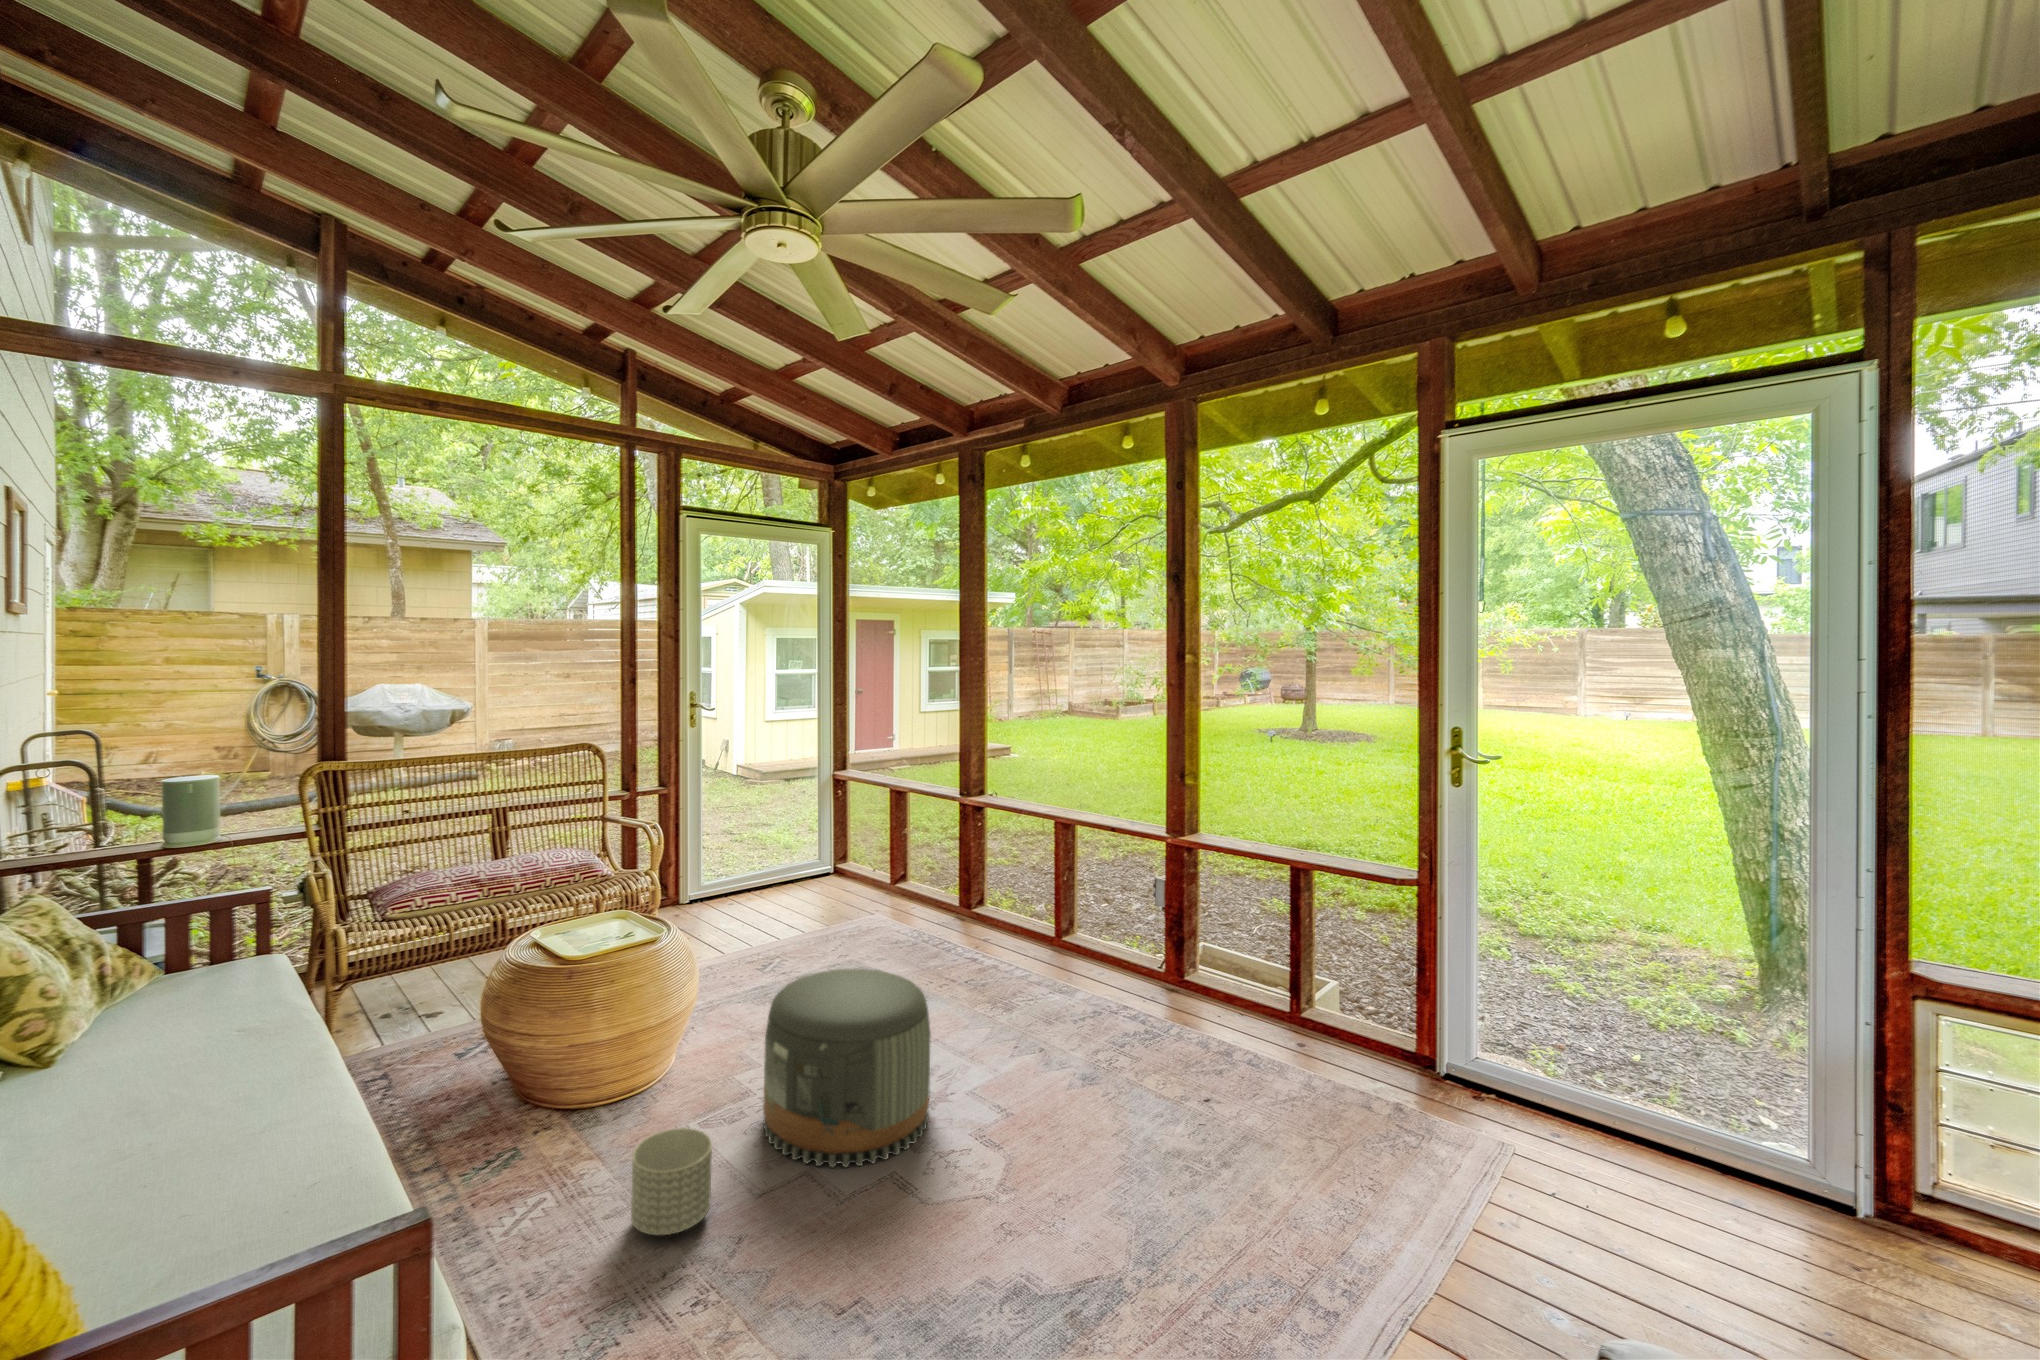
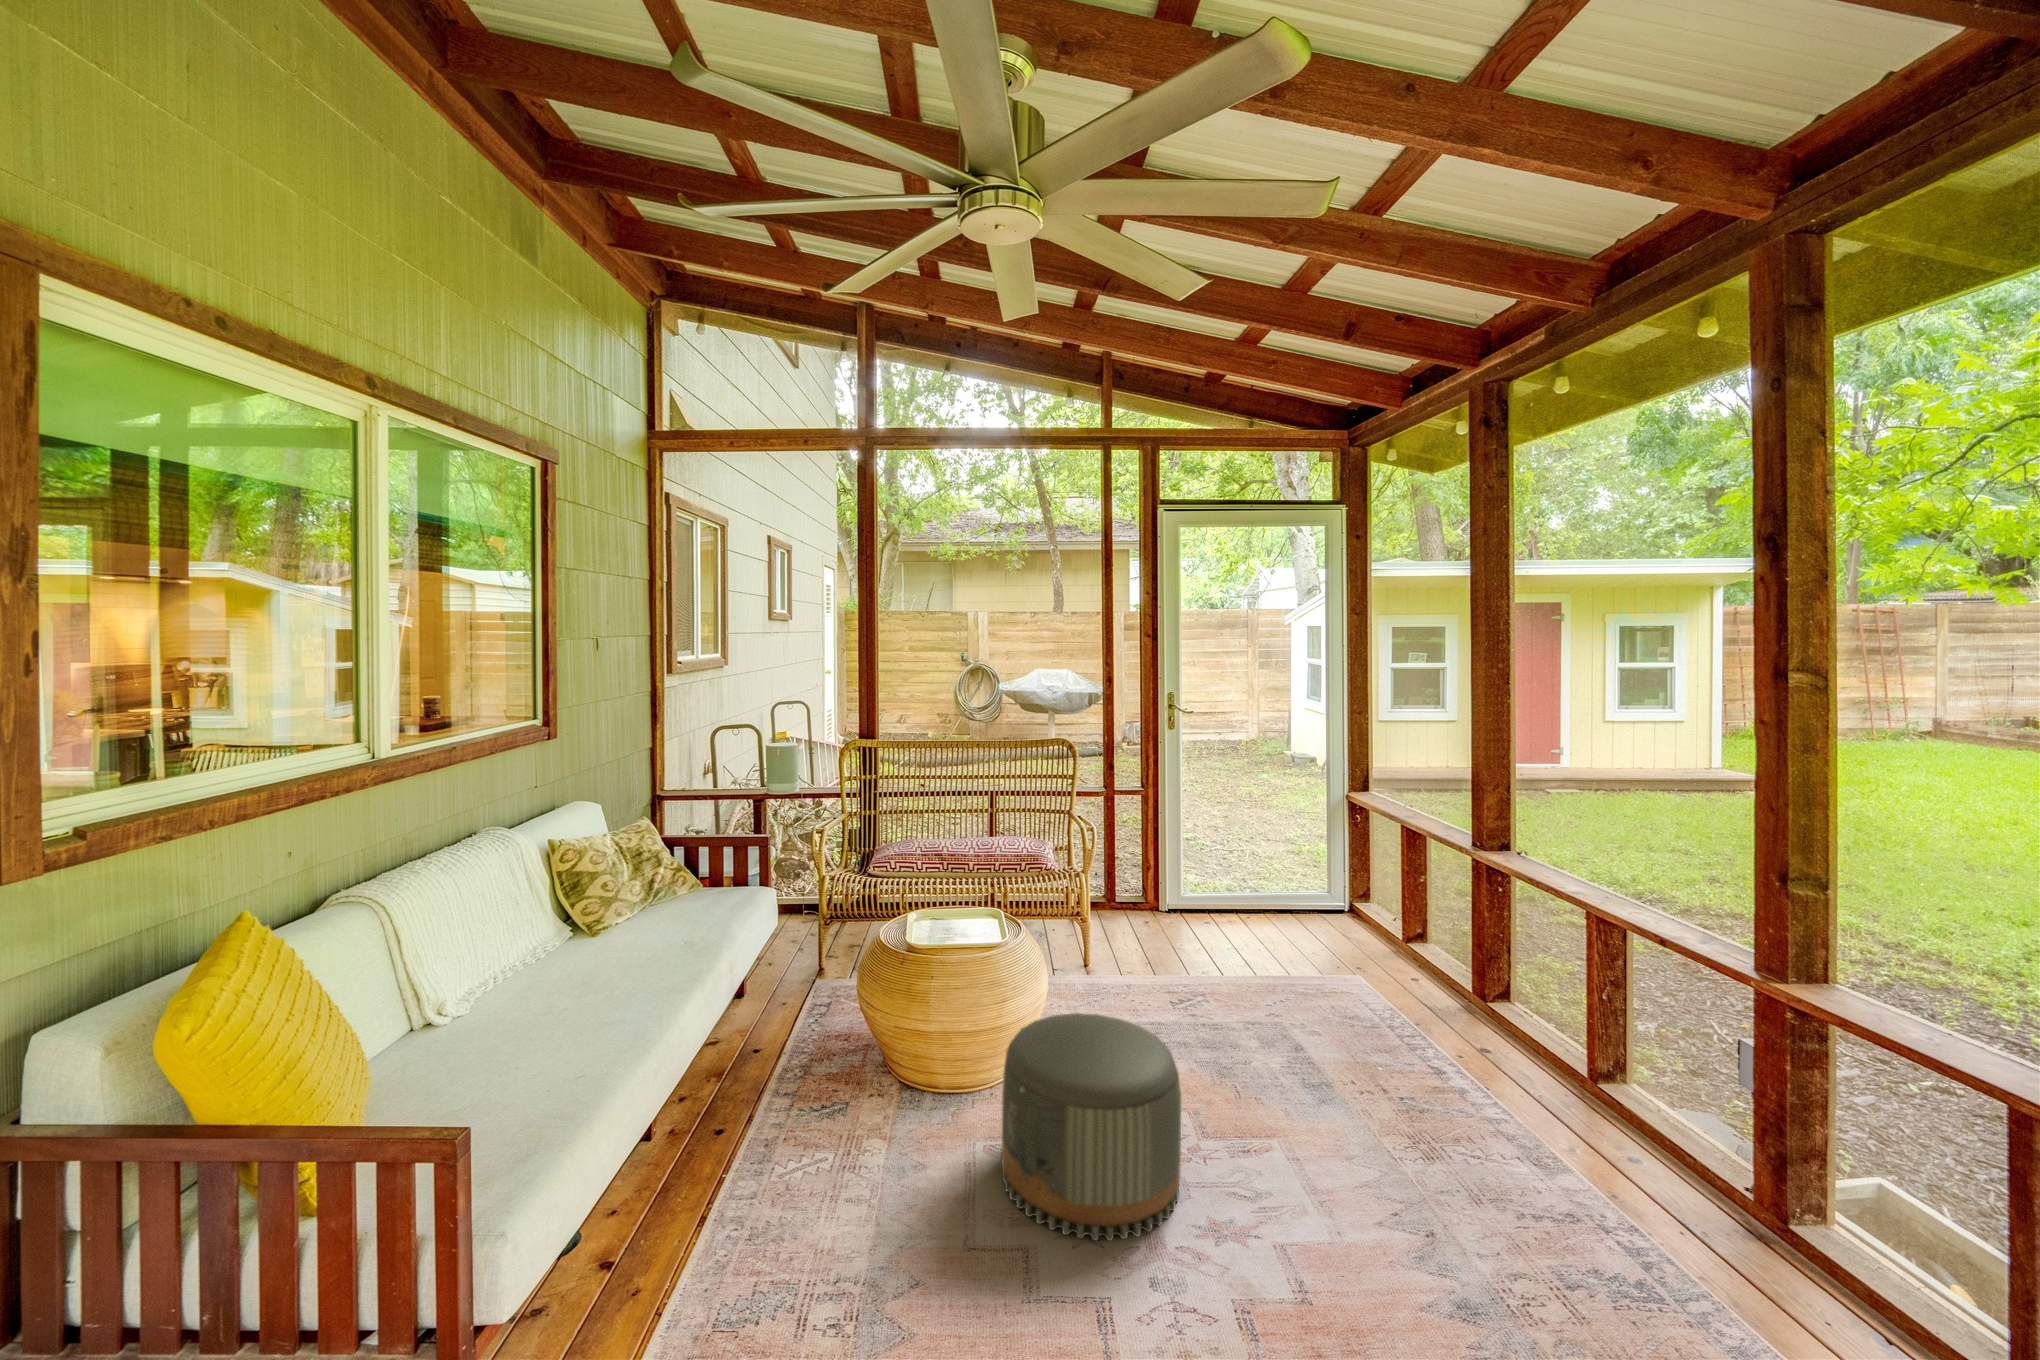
planter: present [631,1128,712,1235] -> none [843,1106,911,1199]

